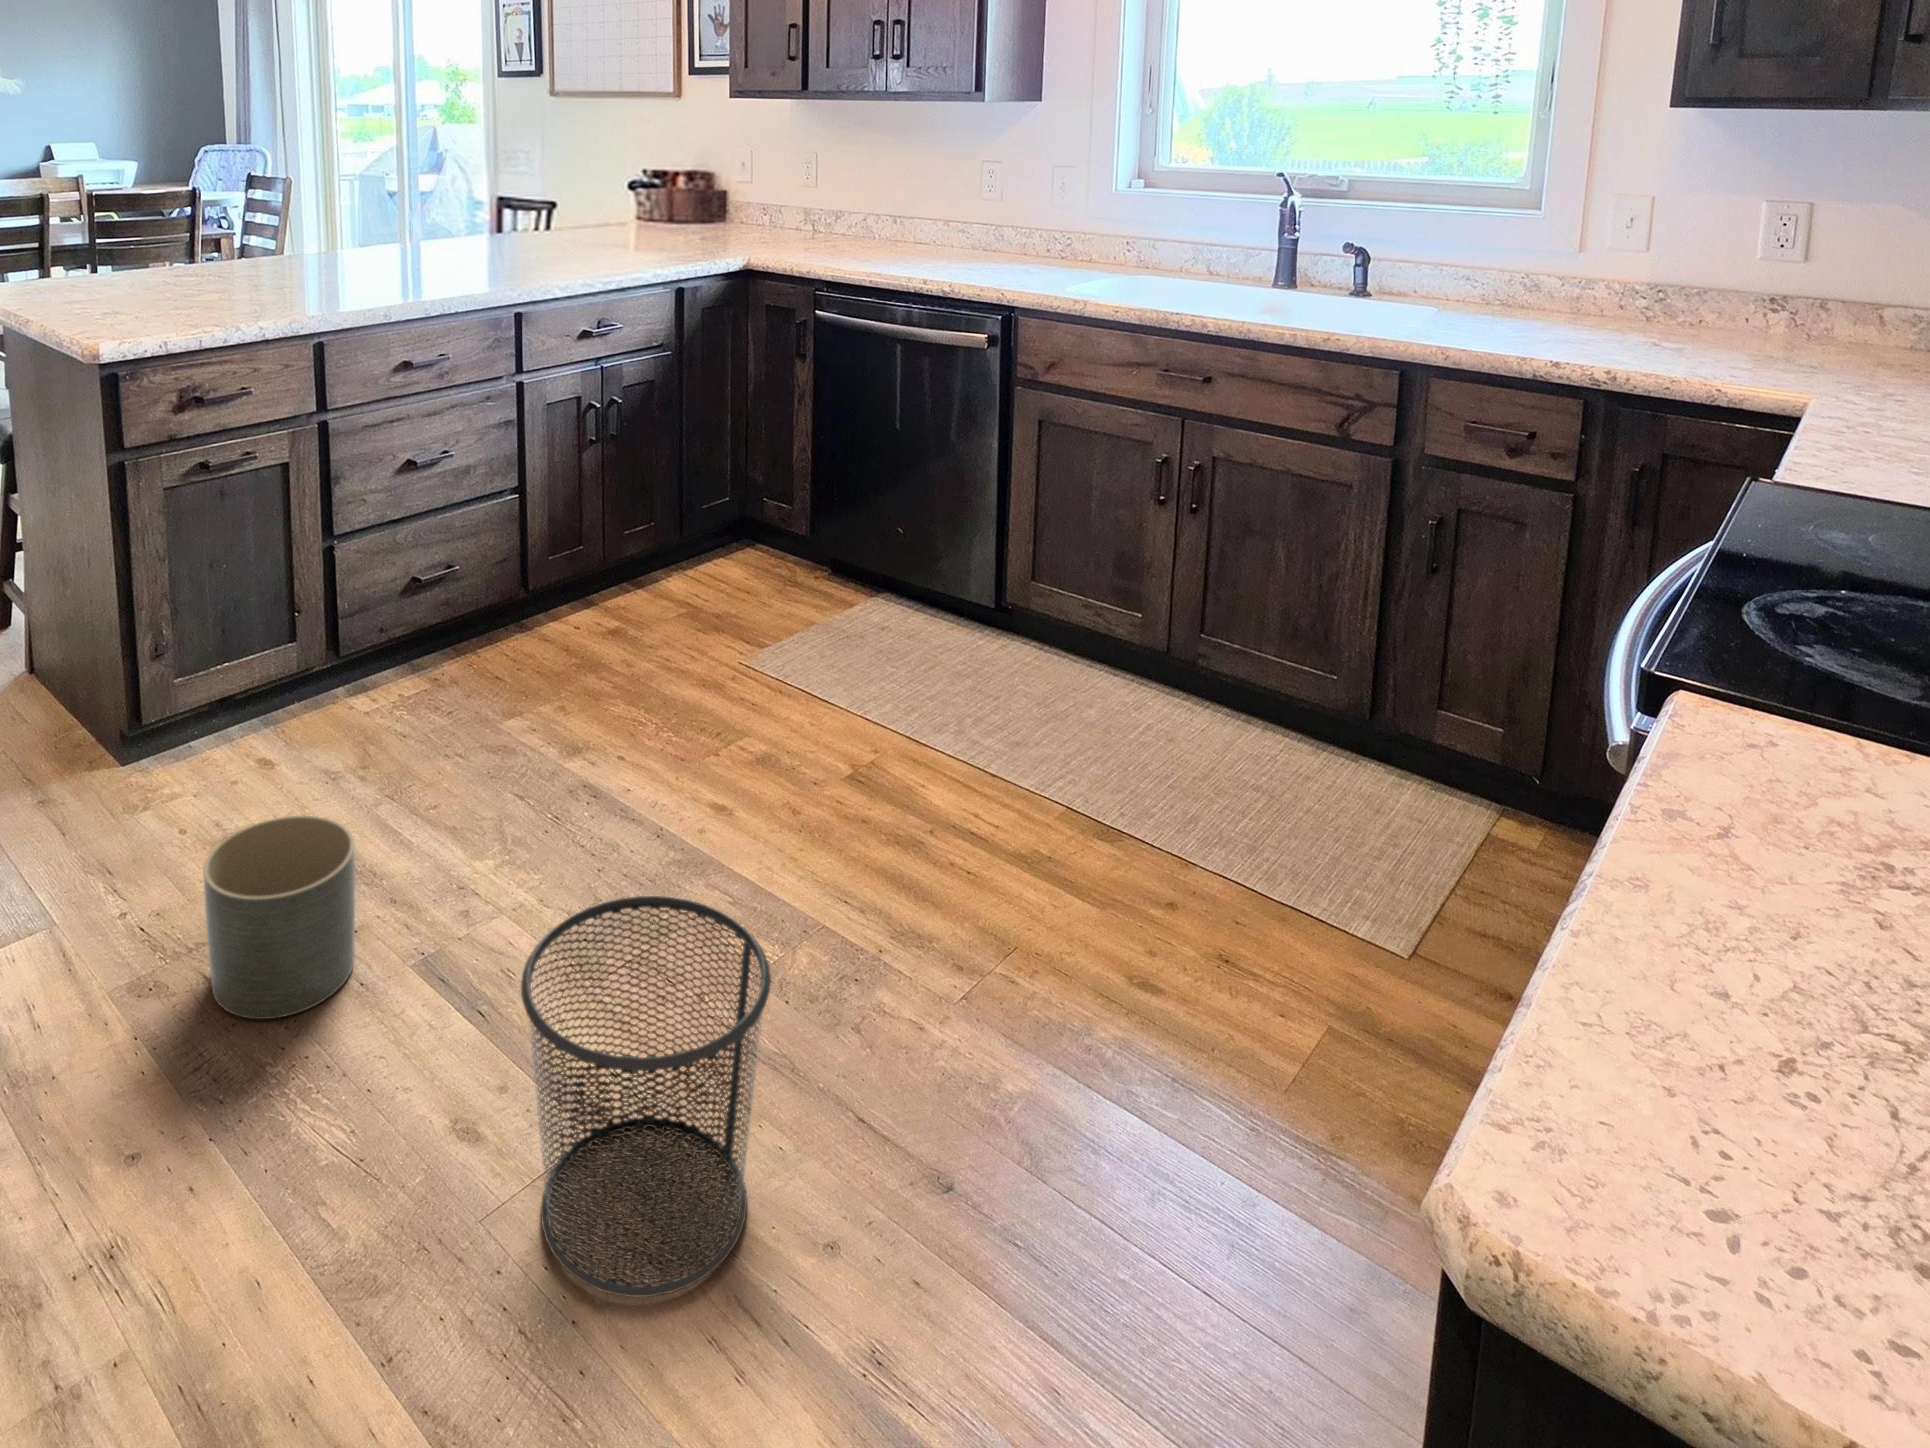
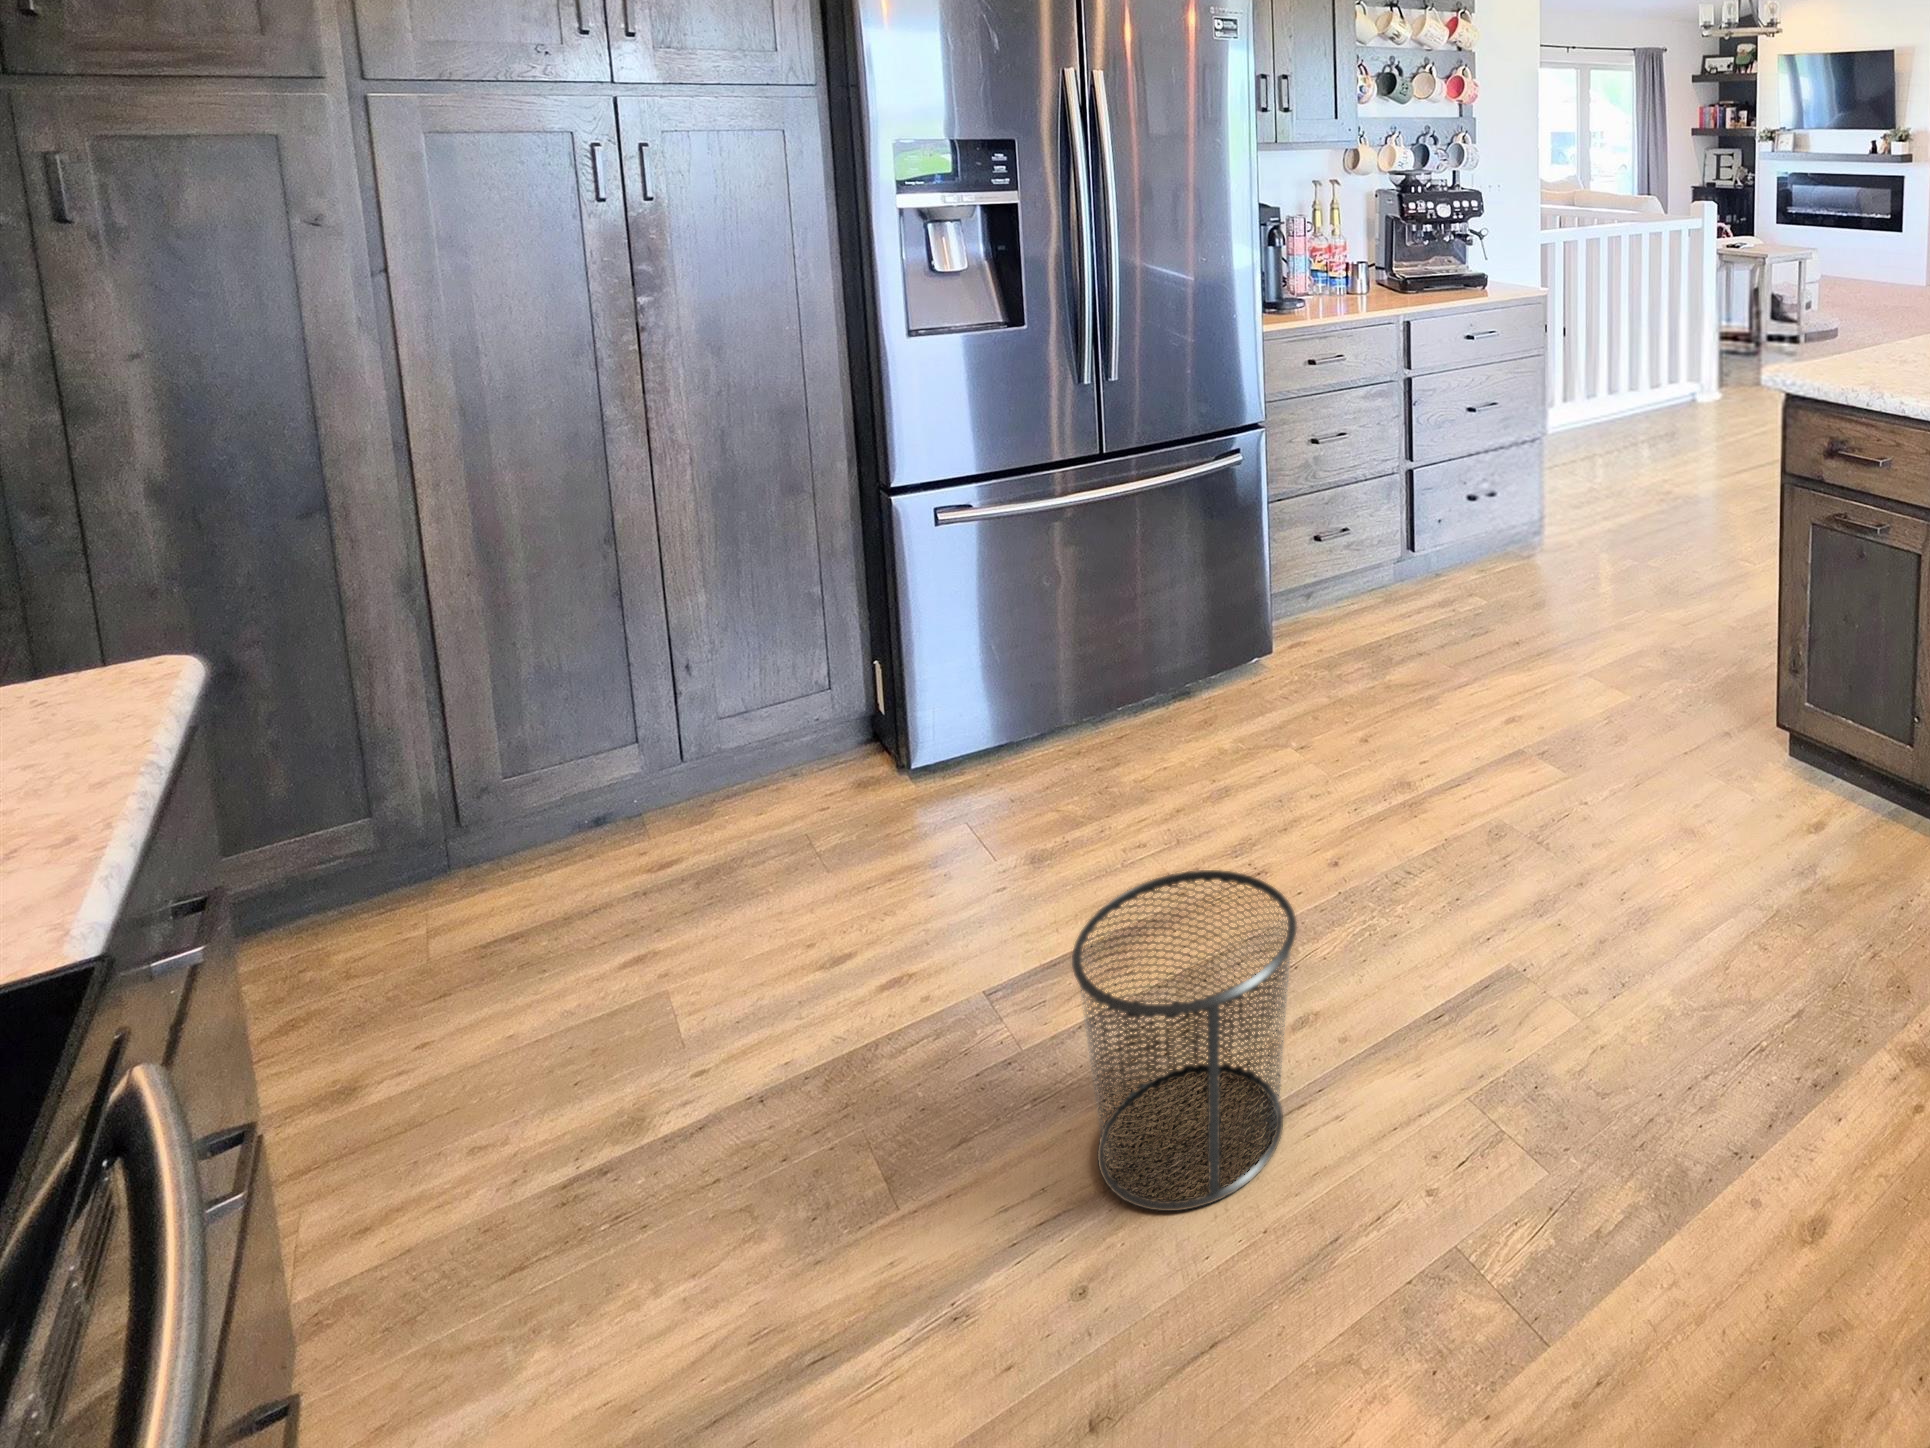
planter: present [203,815,355,1019] -> none [1447,762,1565,926]

